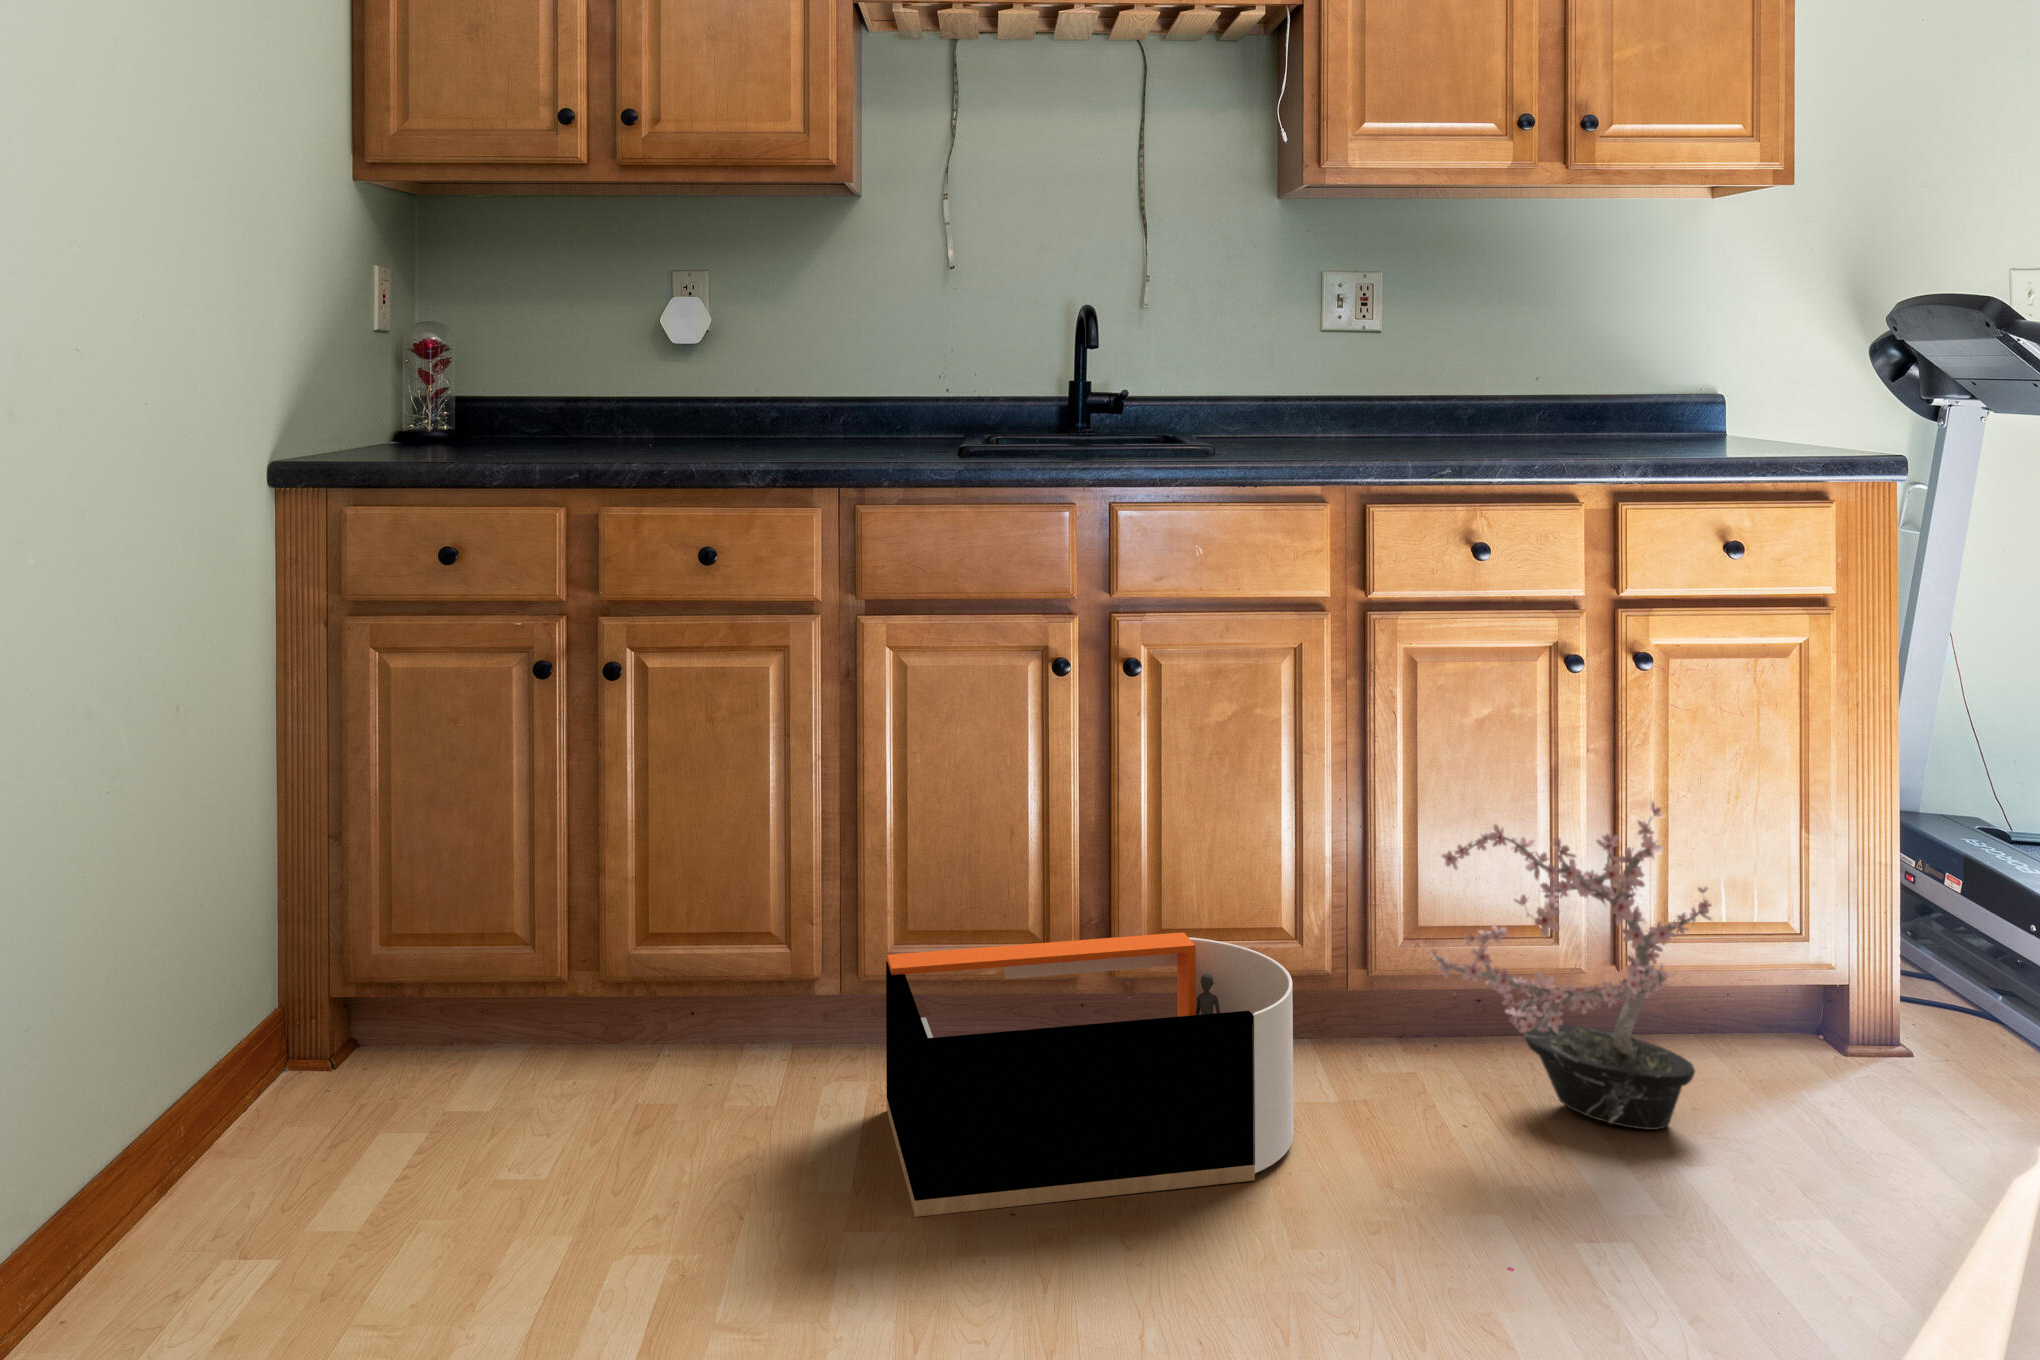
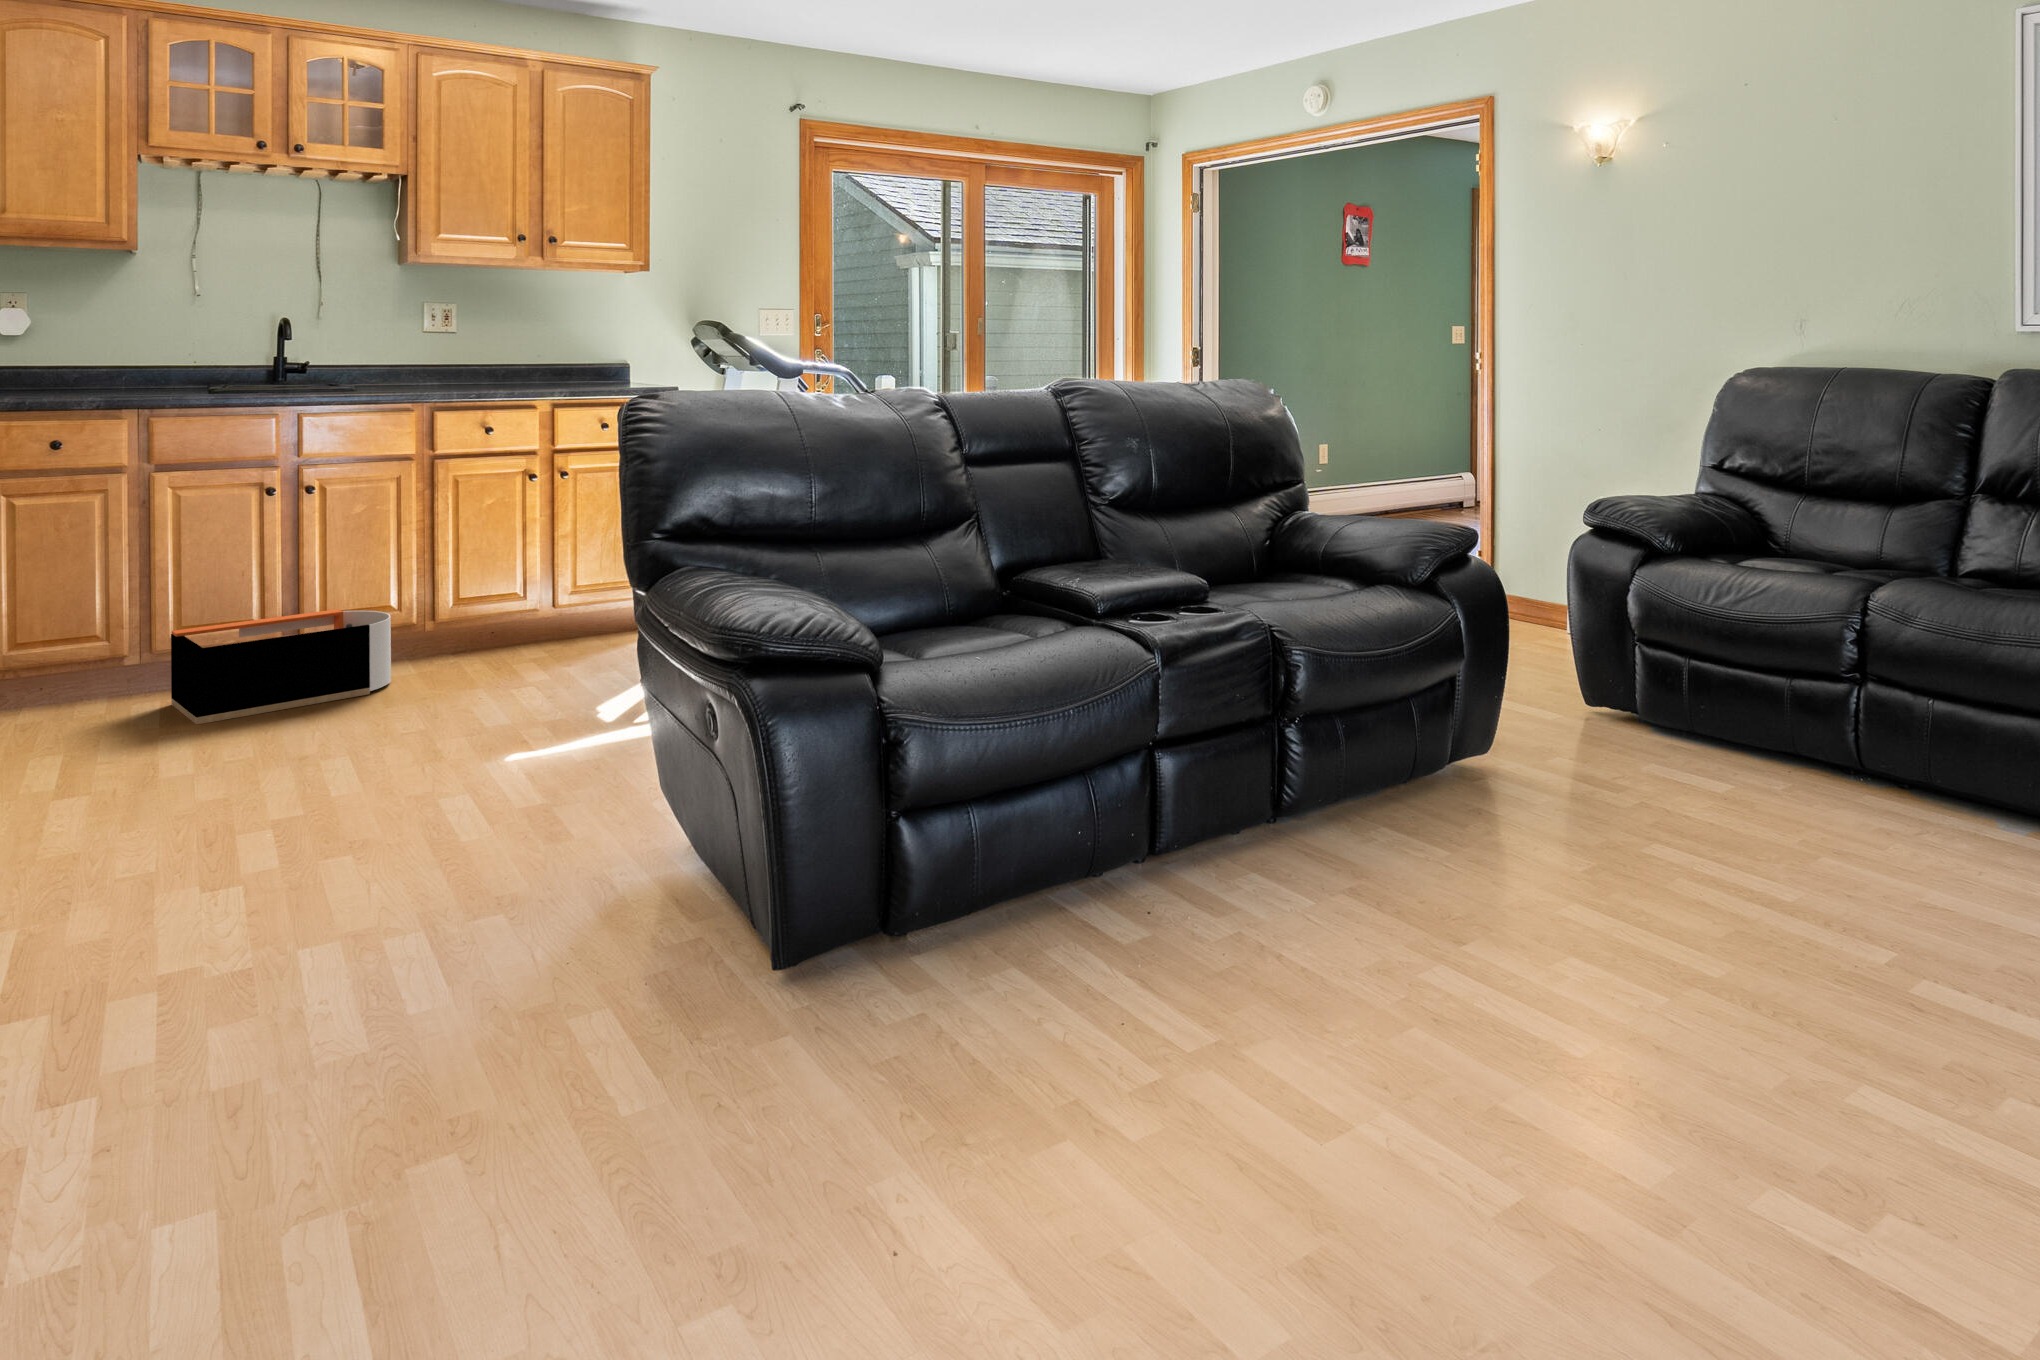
potted plant: present [1431,802,1712,1130] -> none [456,530,587,660]

